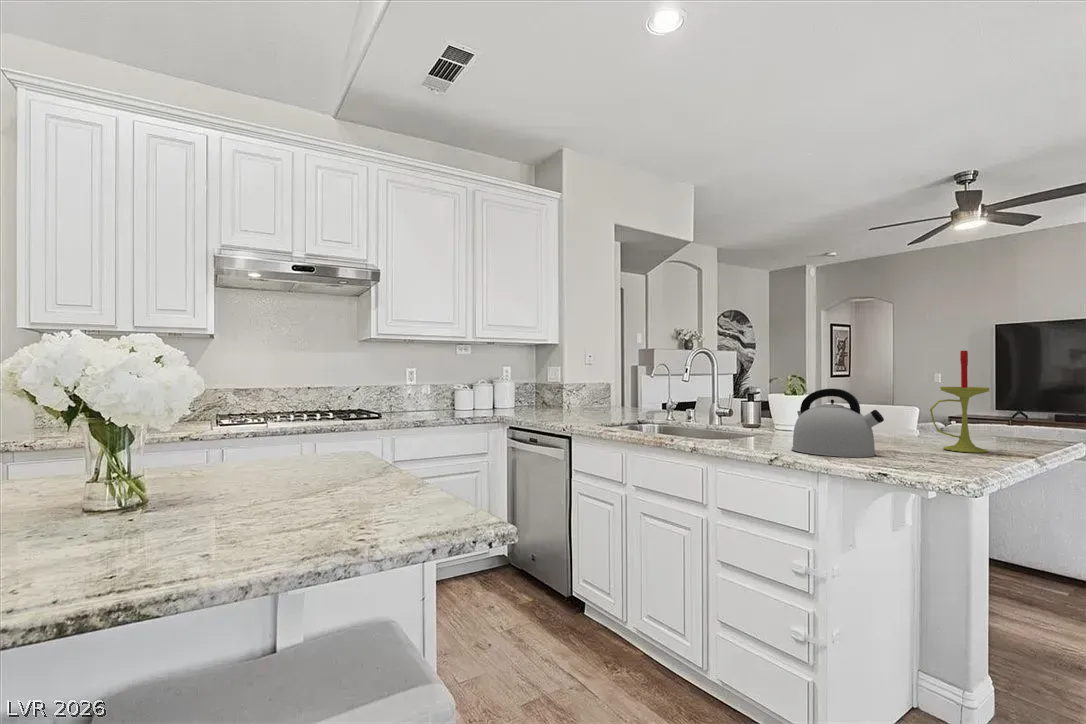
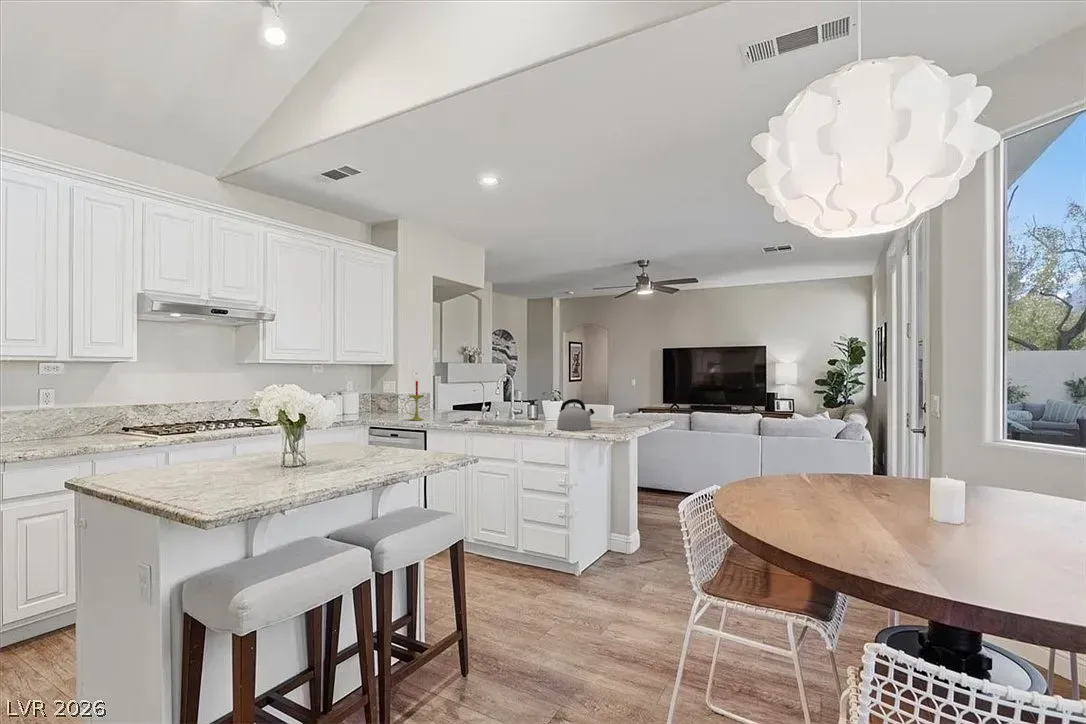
candle: present [930,351,990,453] -> present [405,381,424,420]

